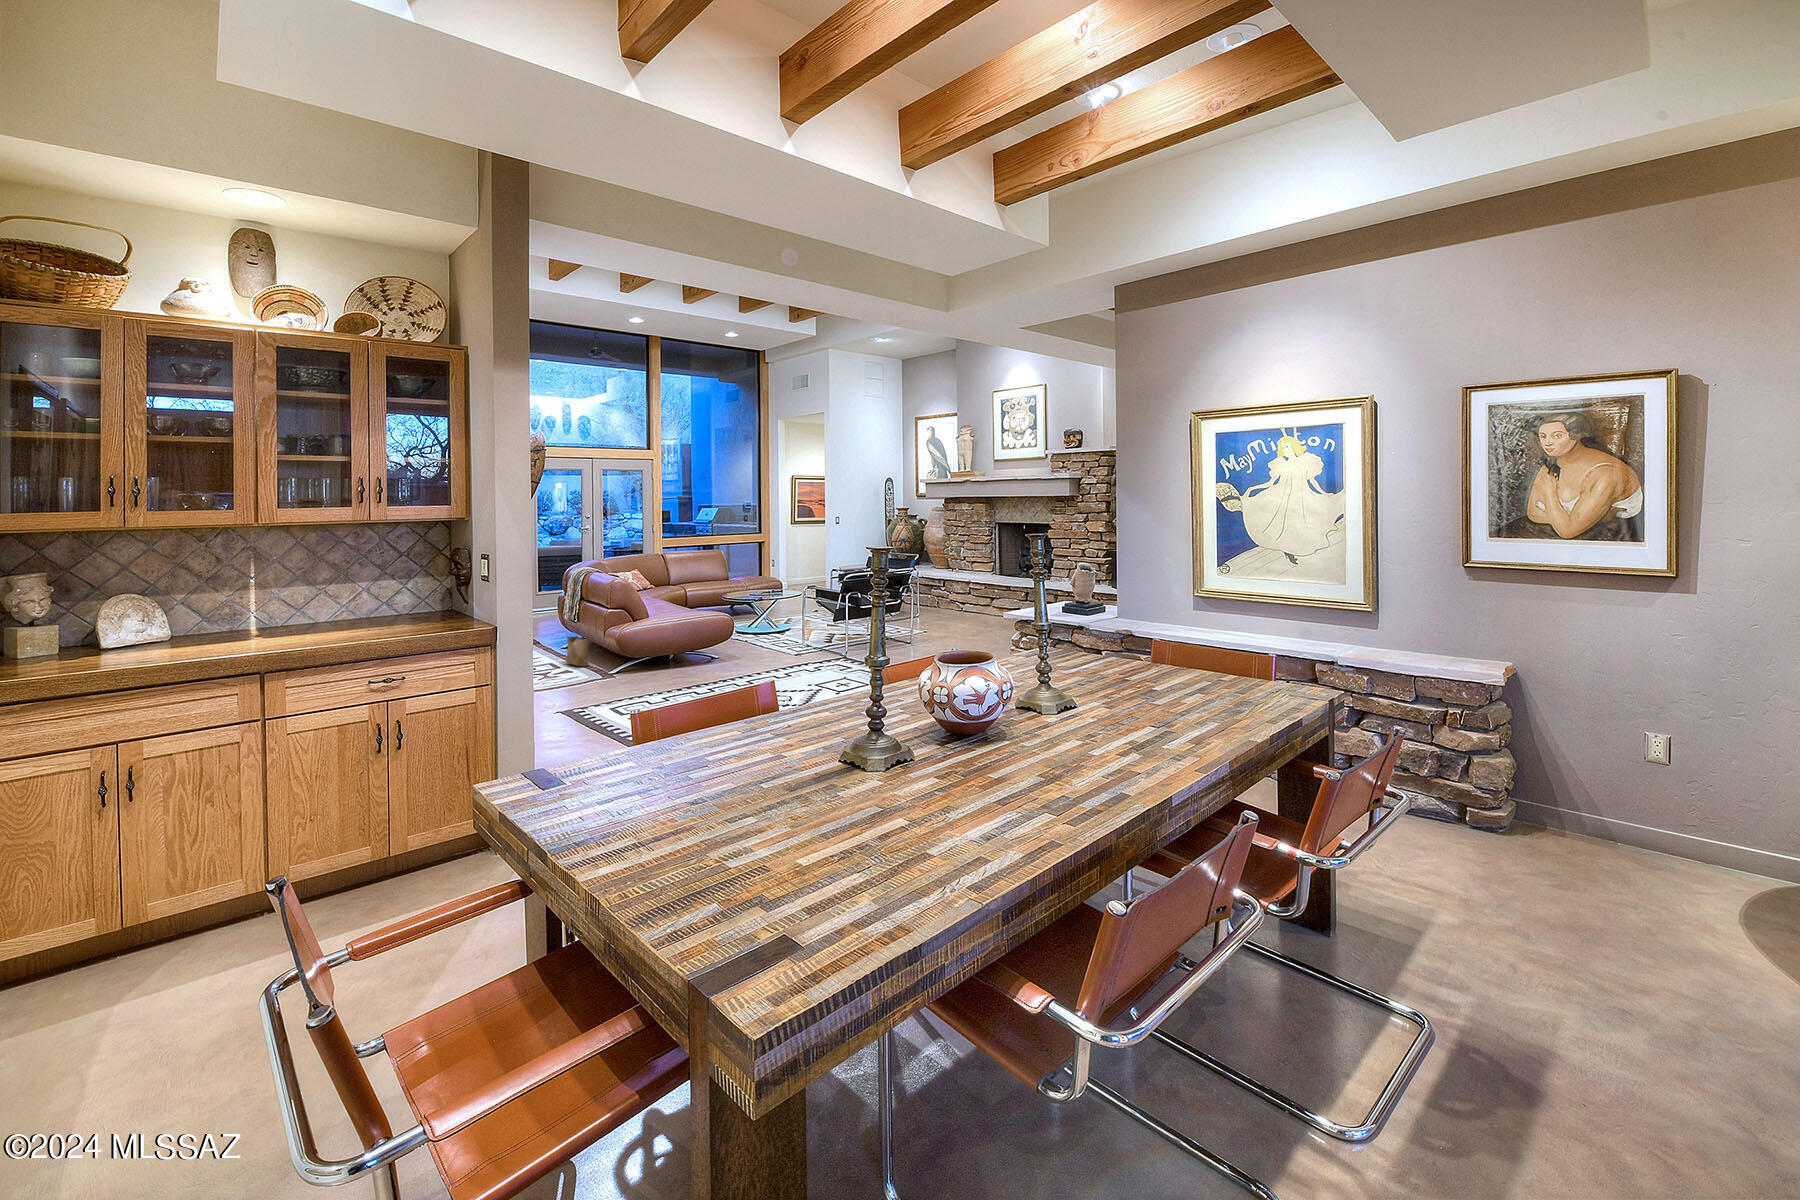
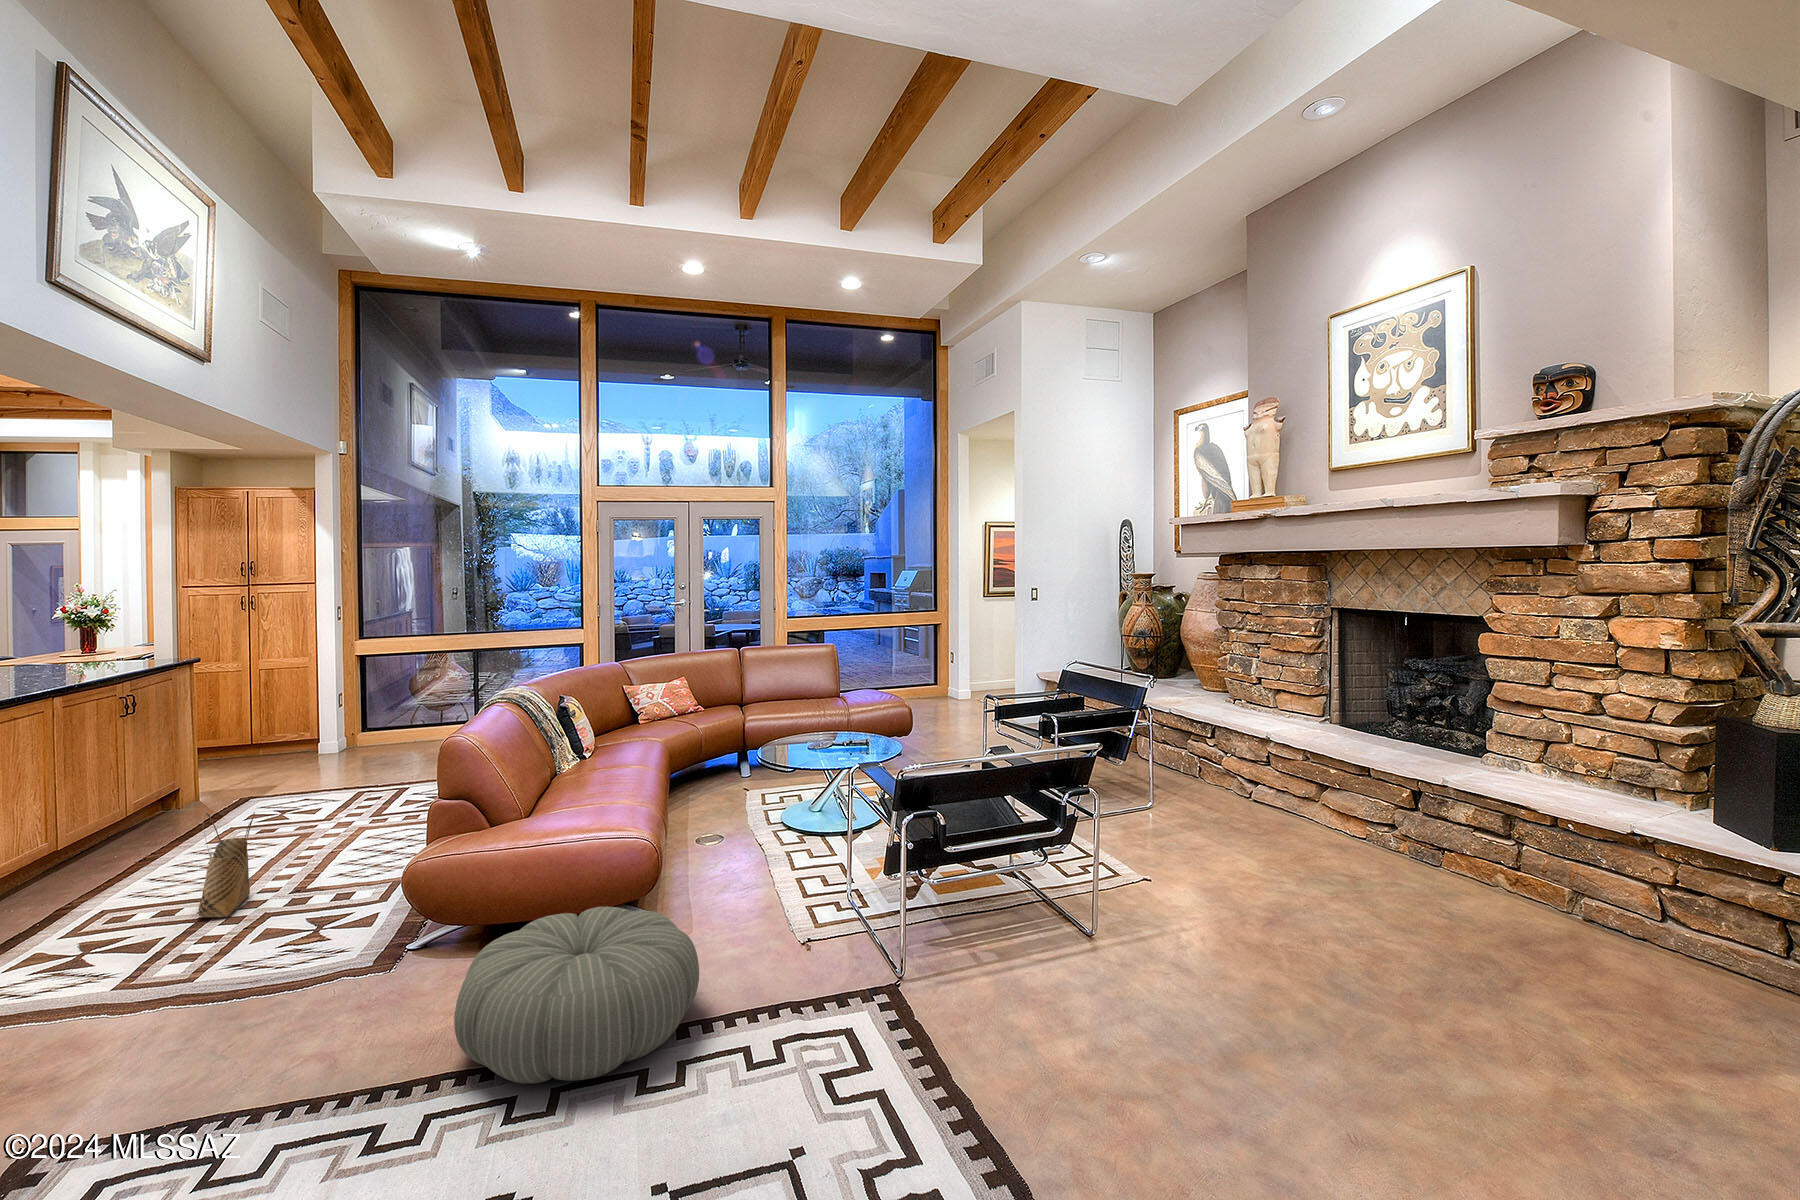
pouf: none [759,630,834,670] -> present [454,907,699,1084]

